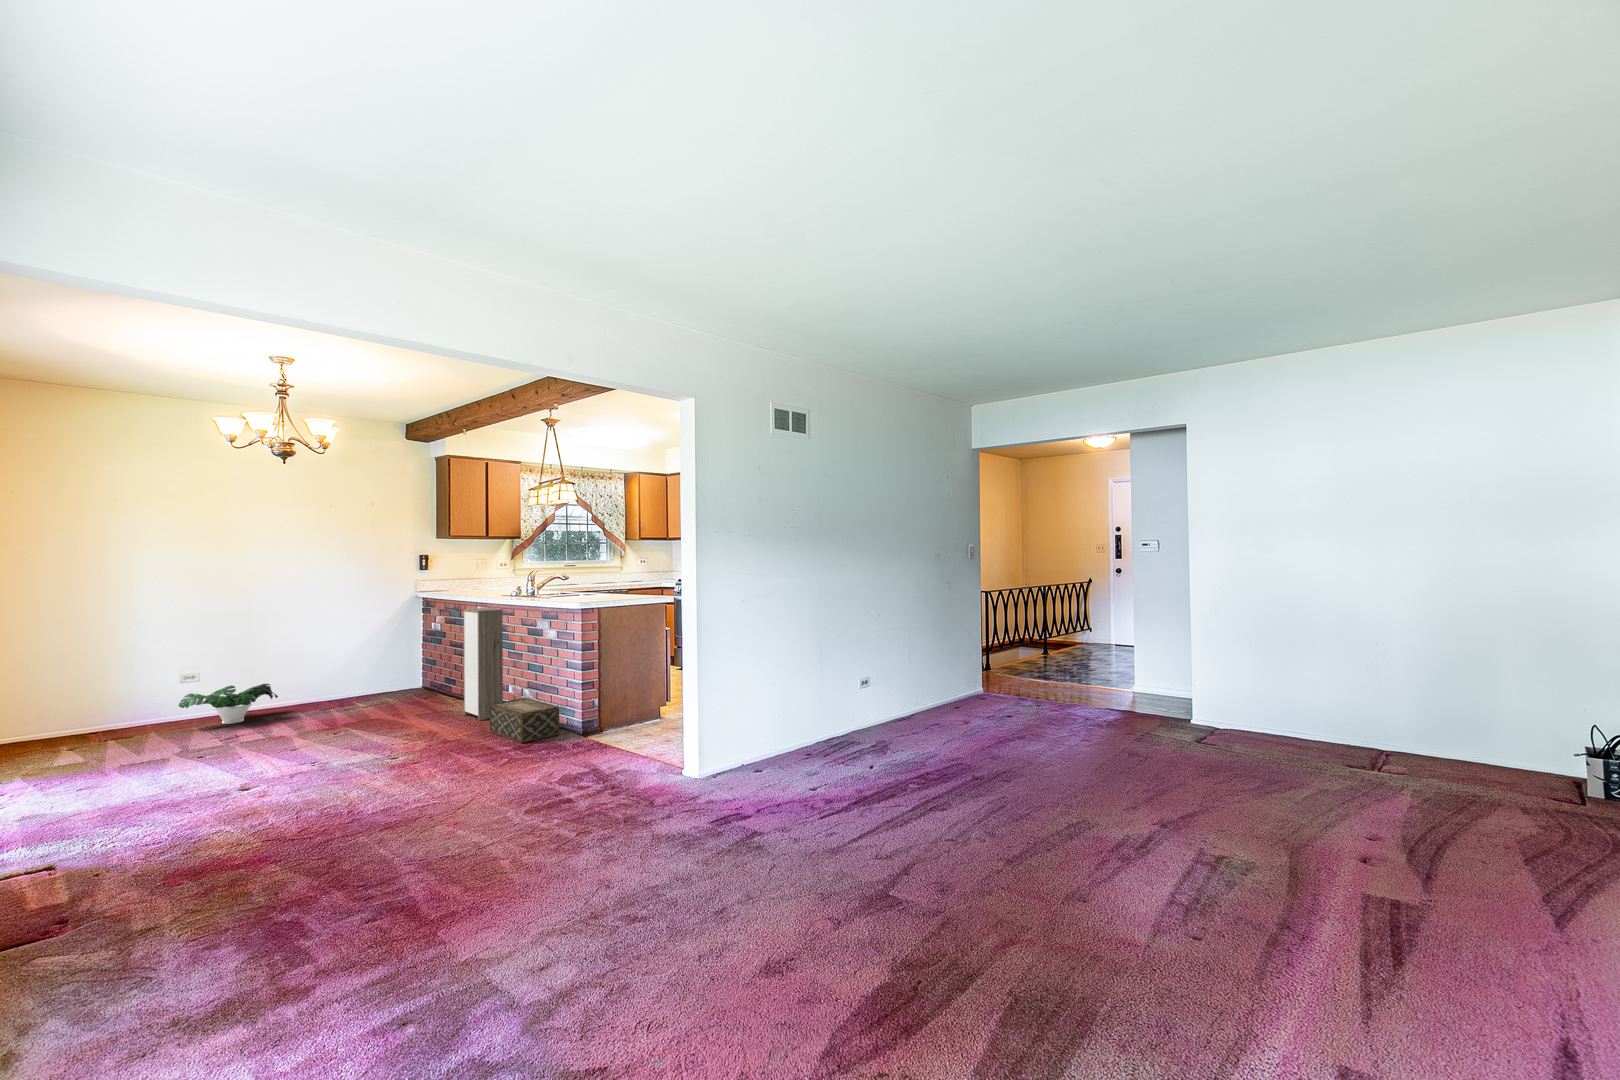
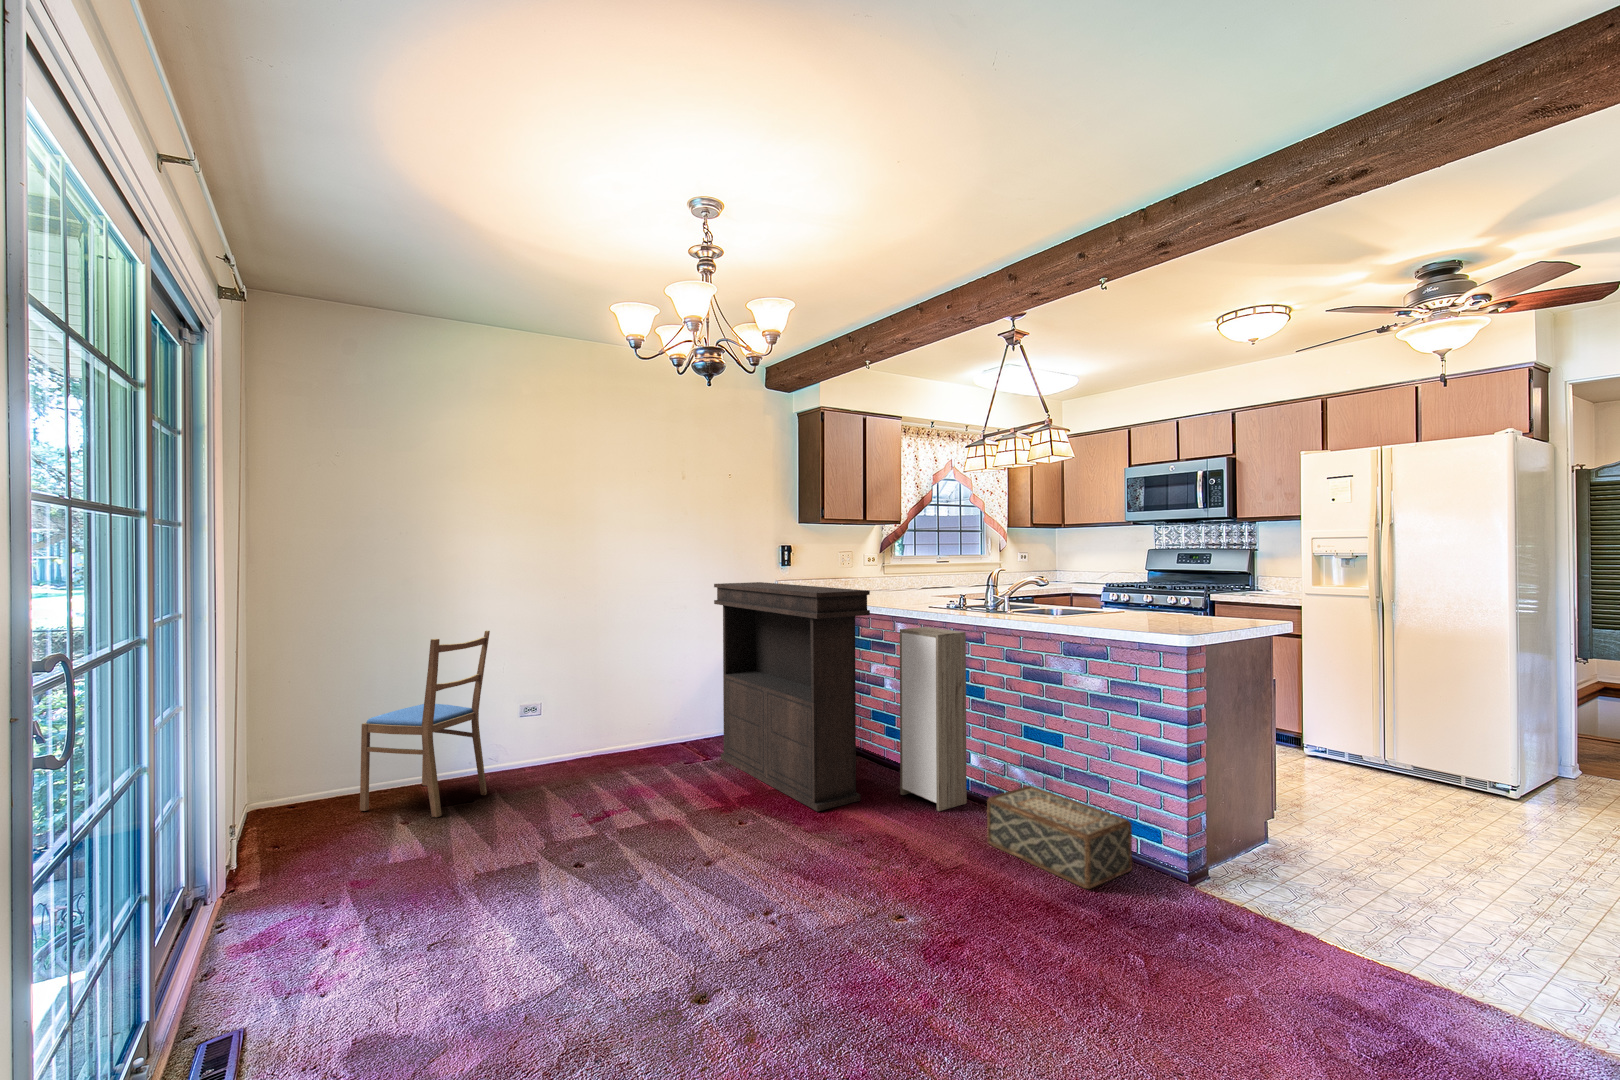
console table: none [347,582,438,726] -> present [714,582,870,812]
dining chair: none [31,619,148,750] -> present [360,631,490,817]
potted plant: present [179,684,278,724] -> none [526,722,641,779]

